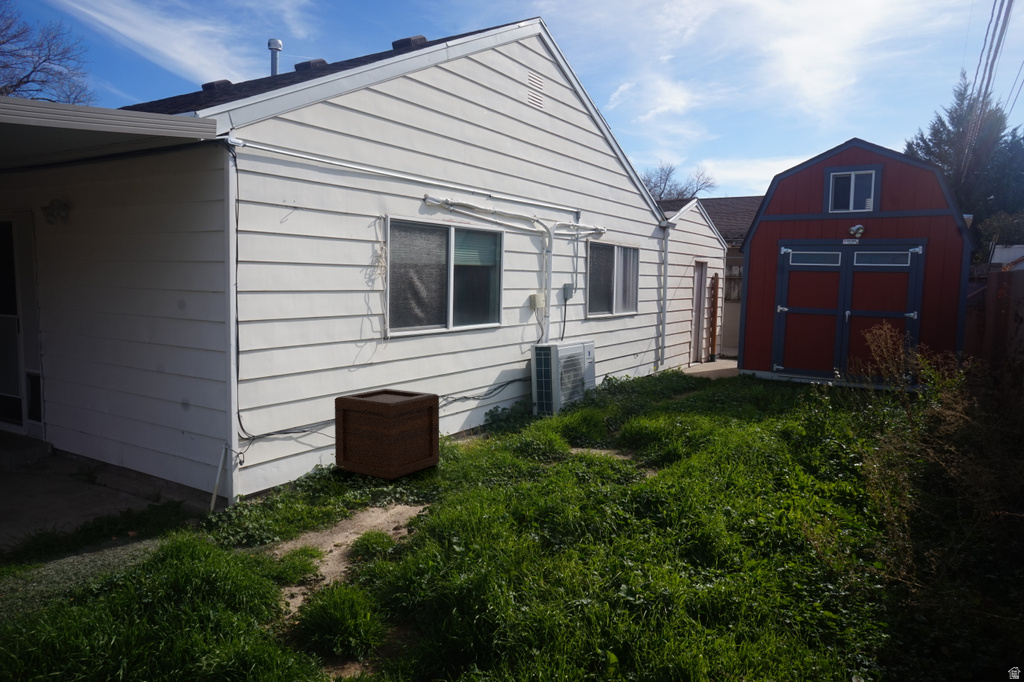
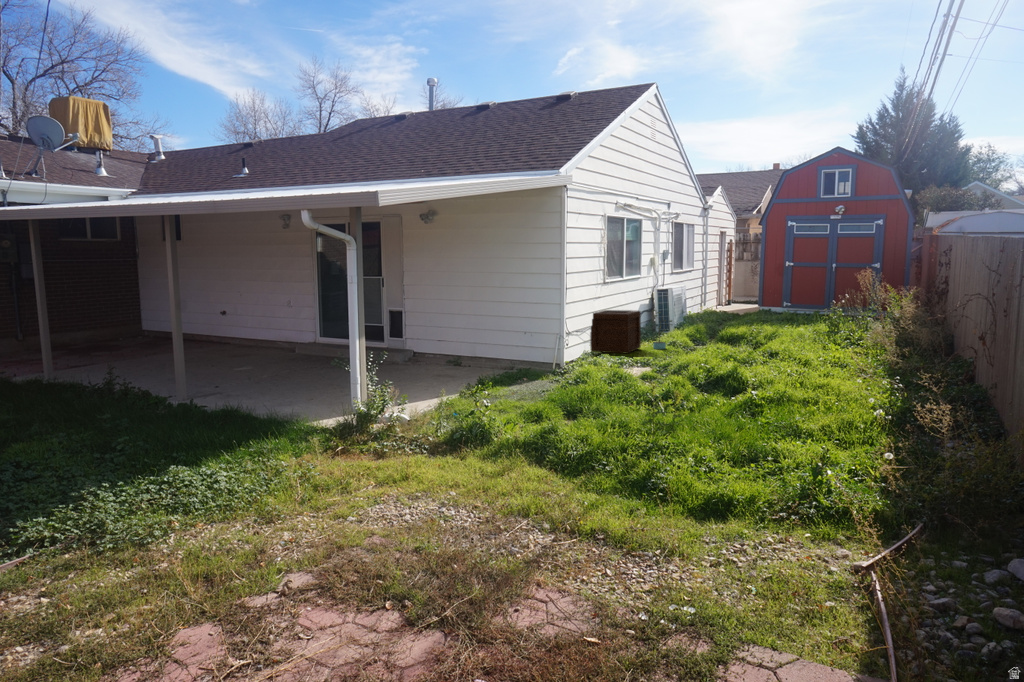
potted plant: none [461,394,502,467] -> present [653,312,672,349]

